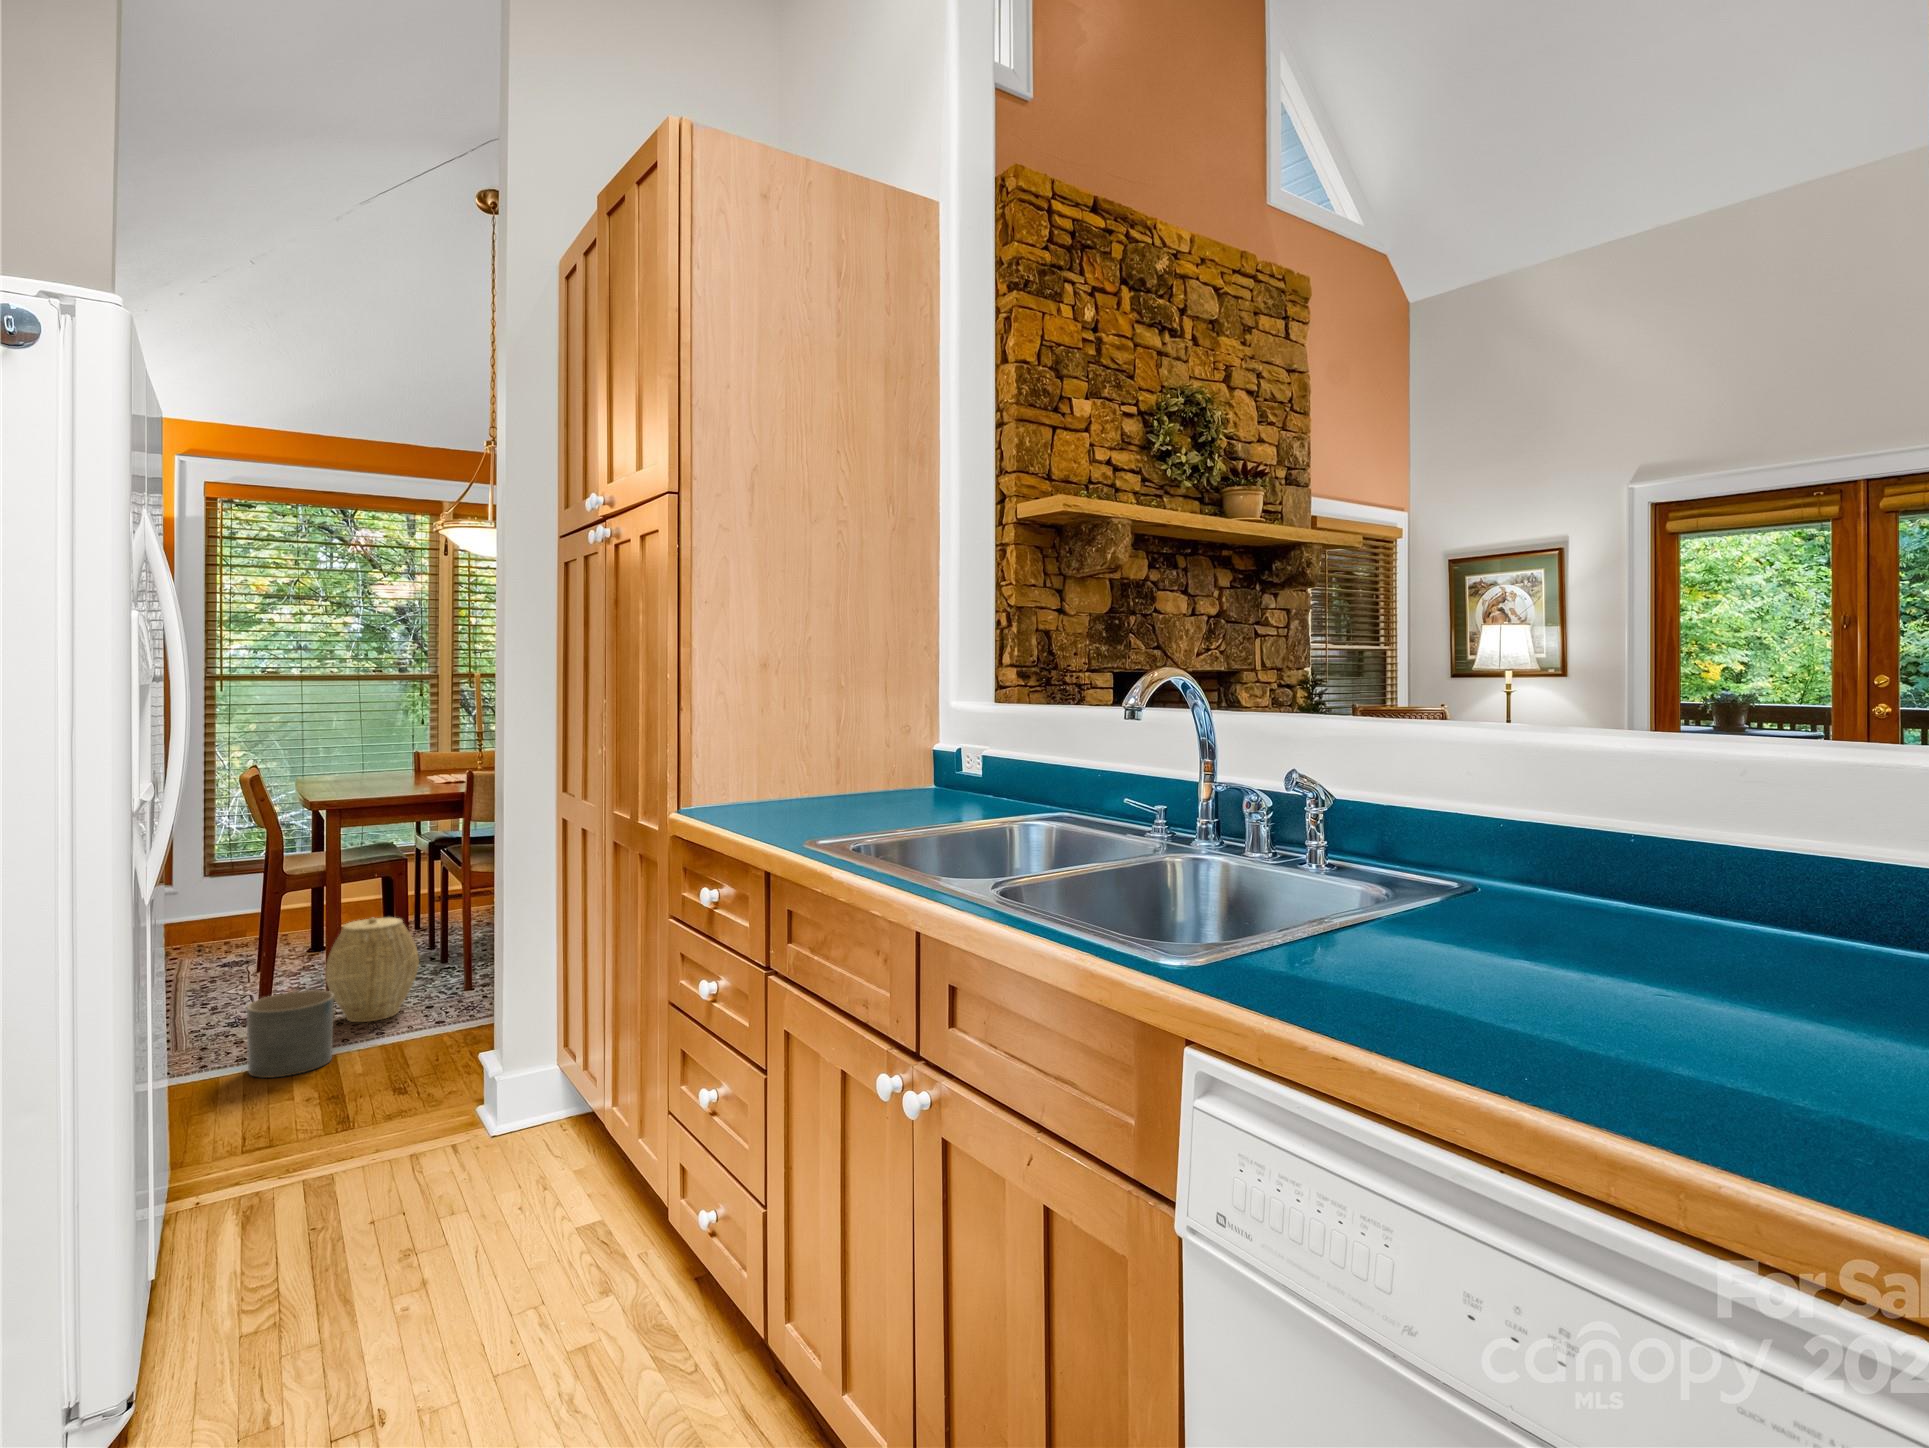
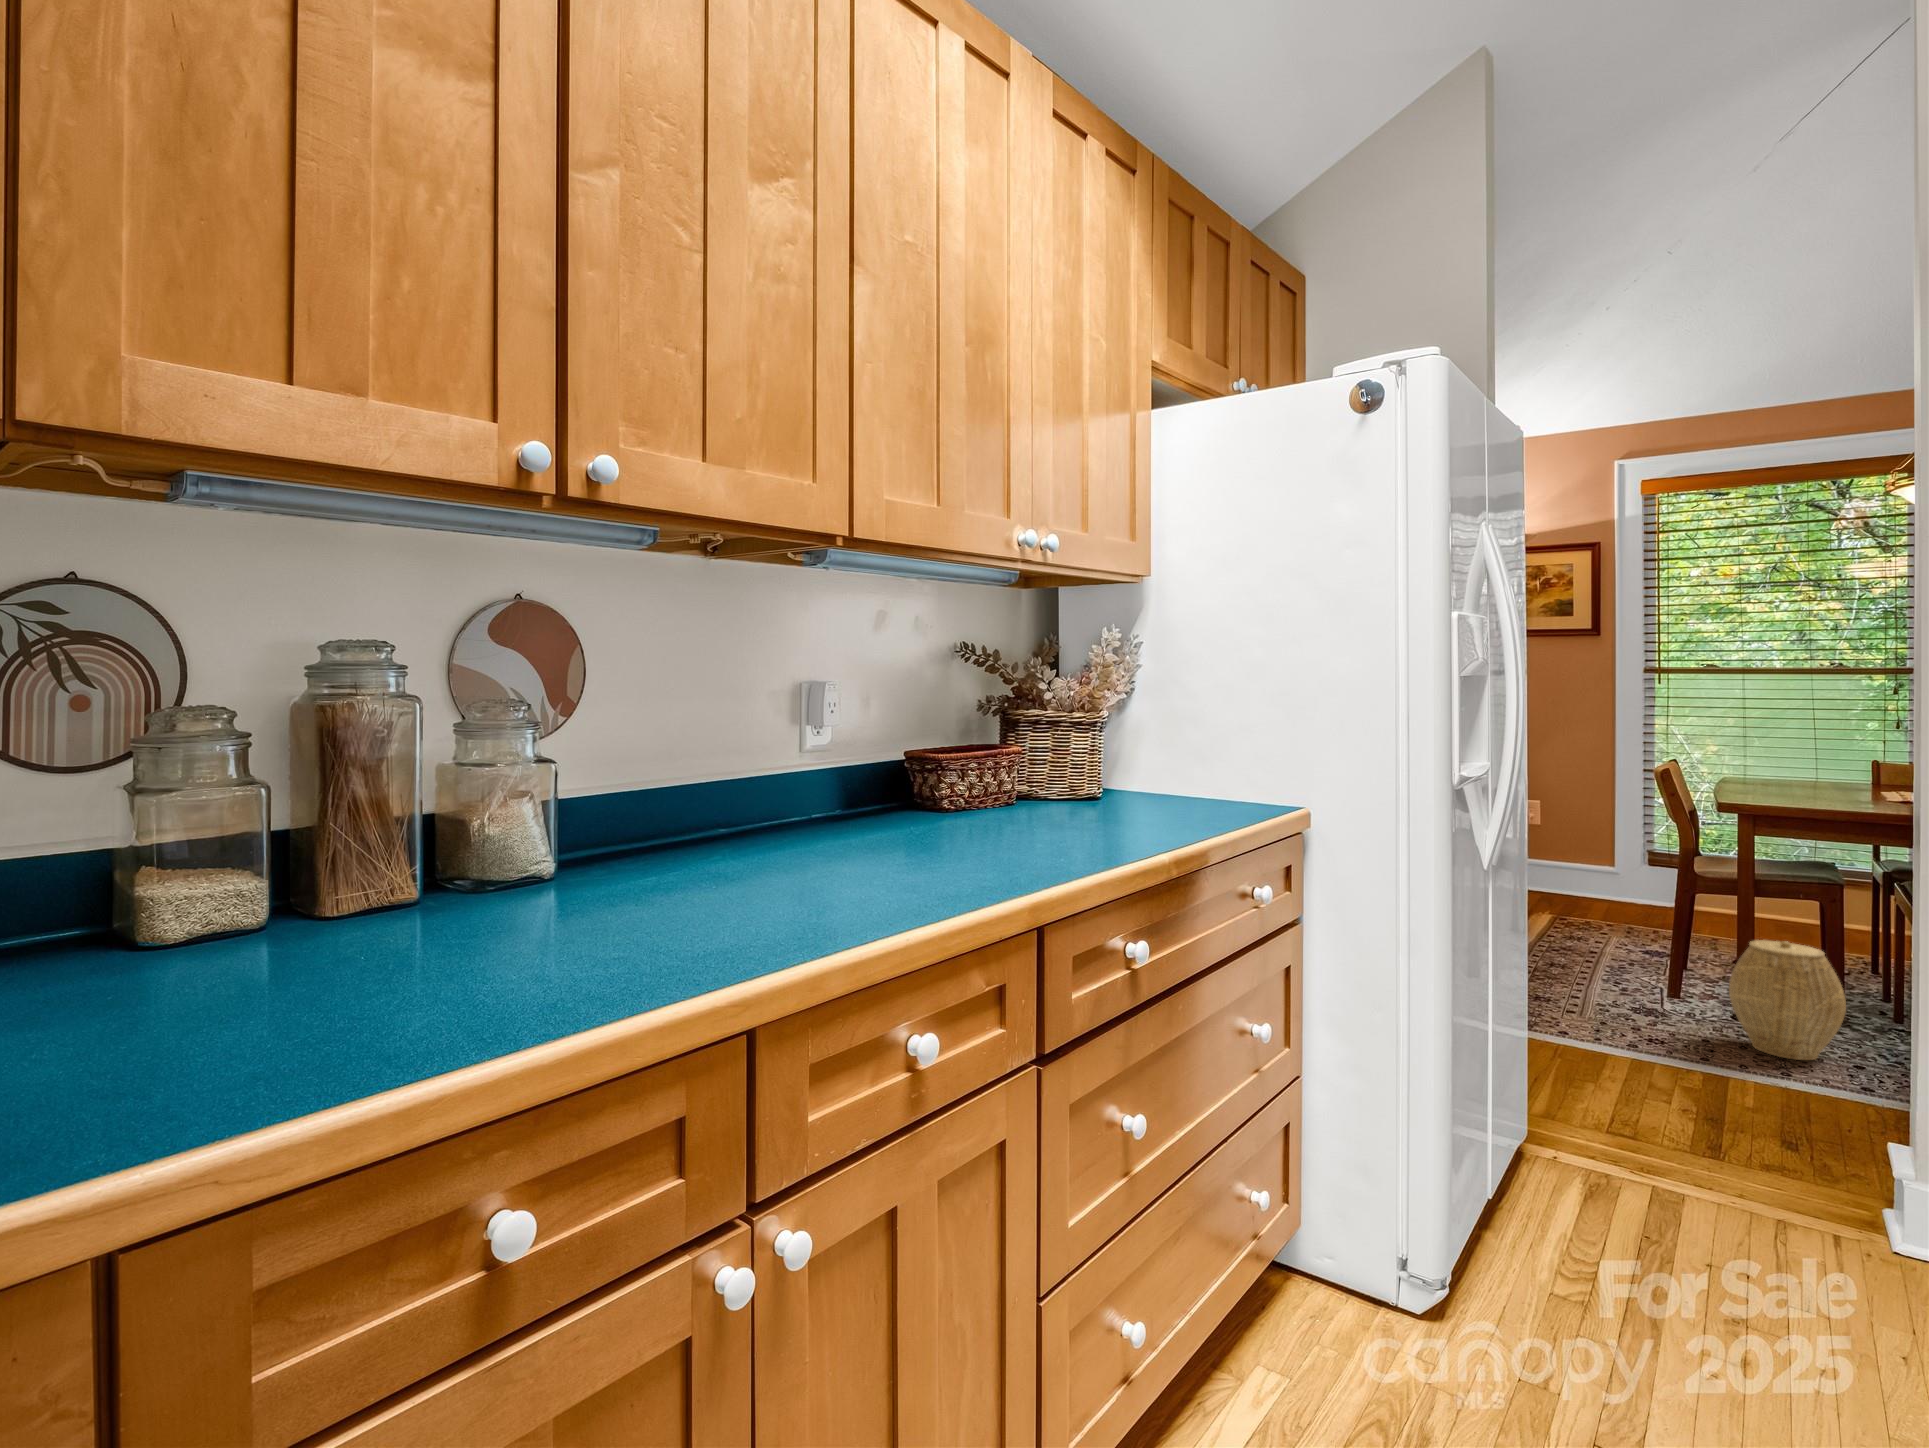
planter: present [247,990,334,1078] -> none [1635,992,1727,1083]

